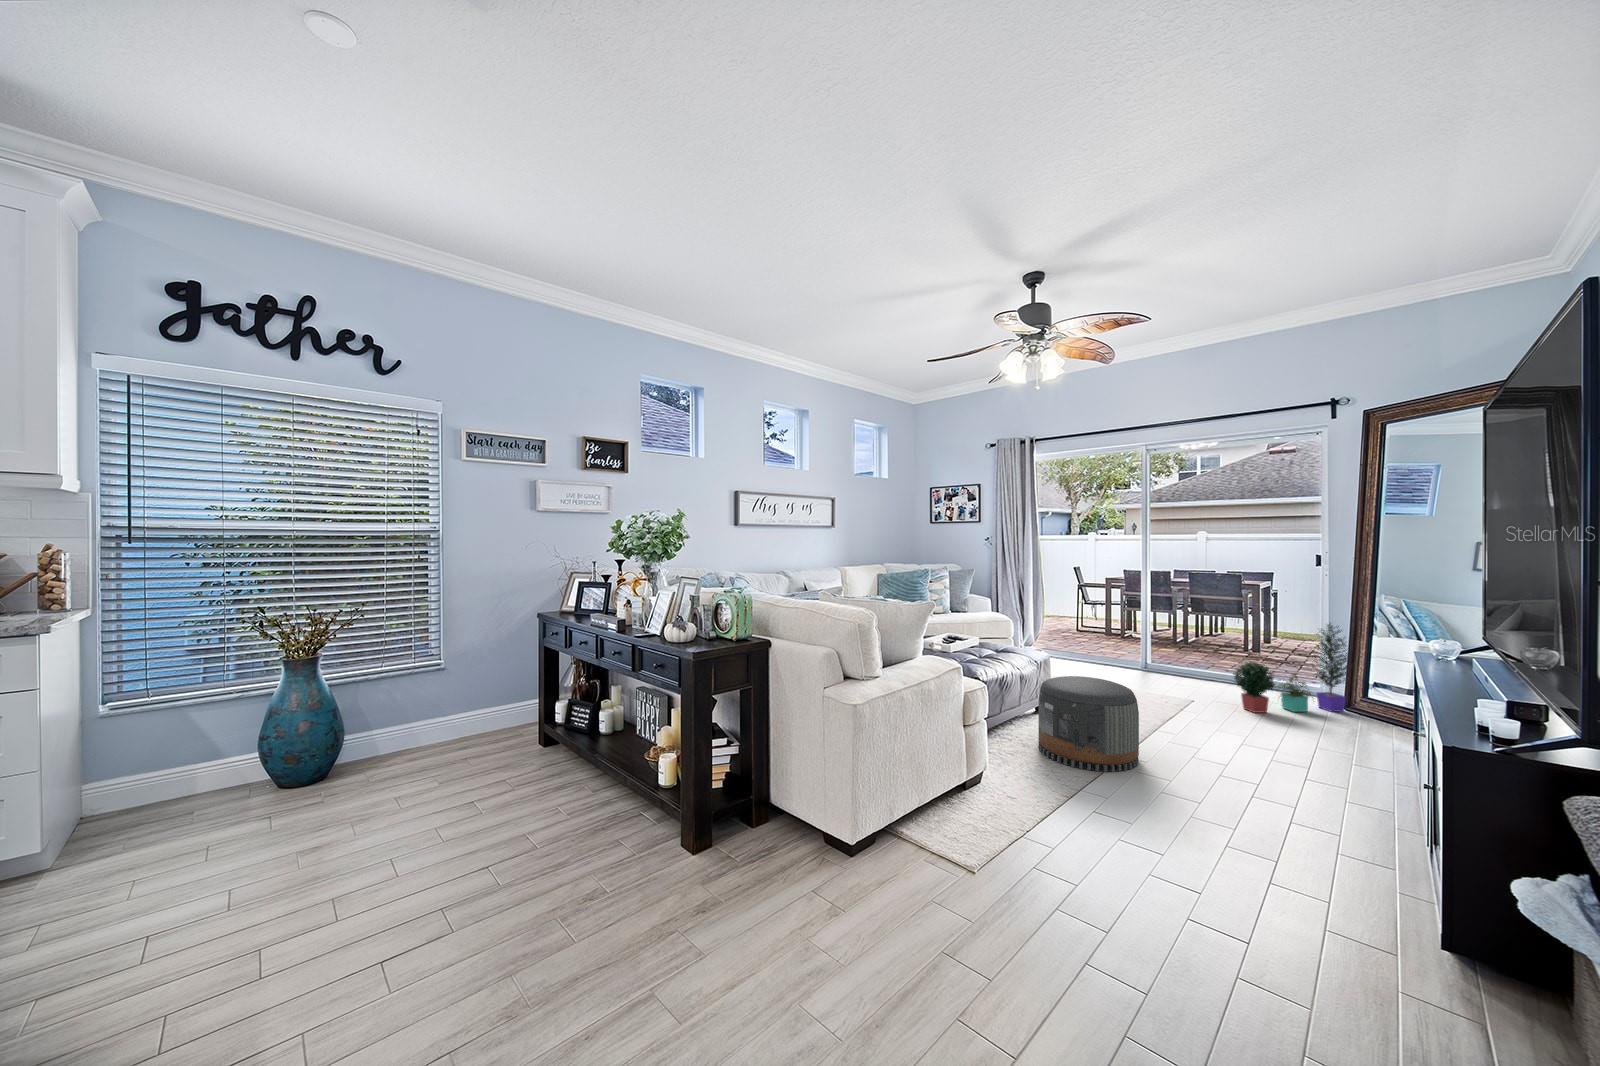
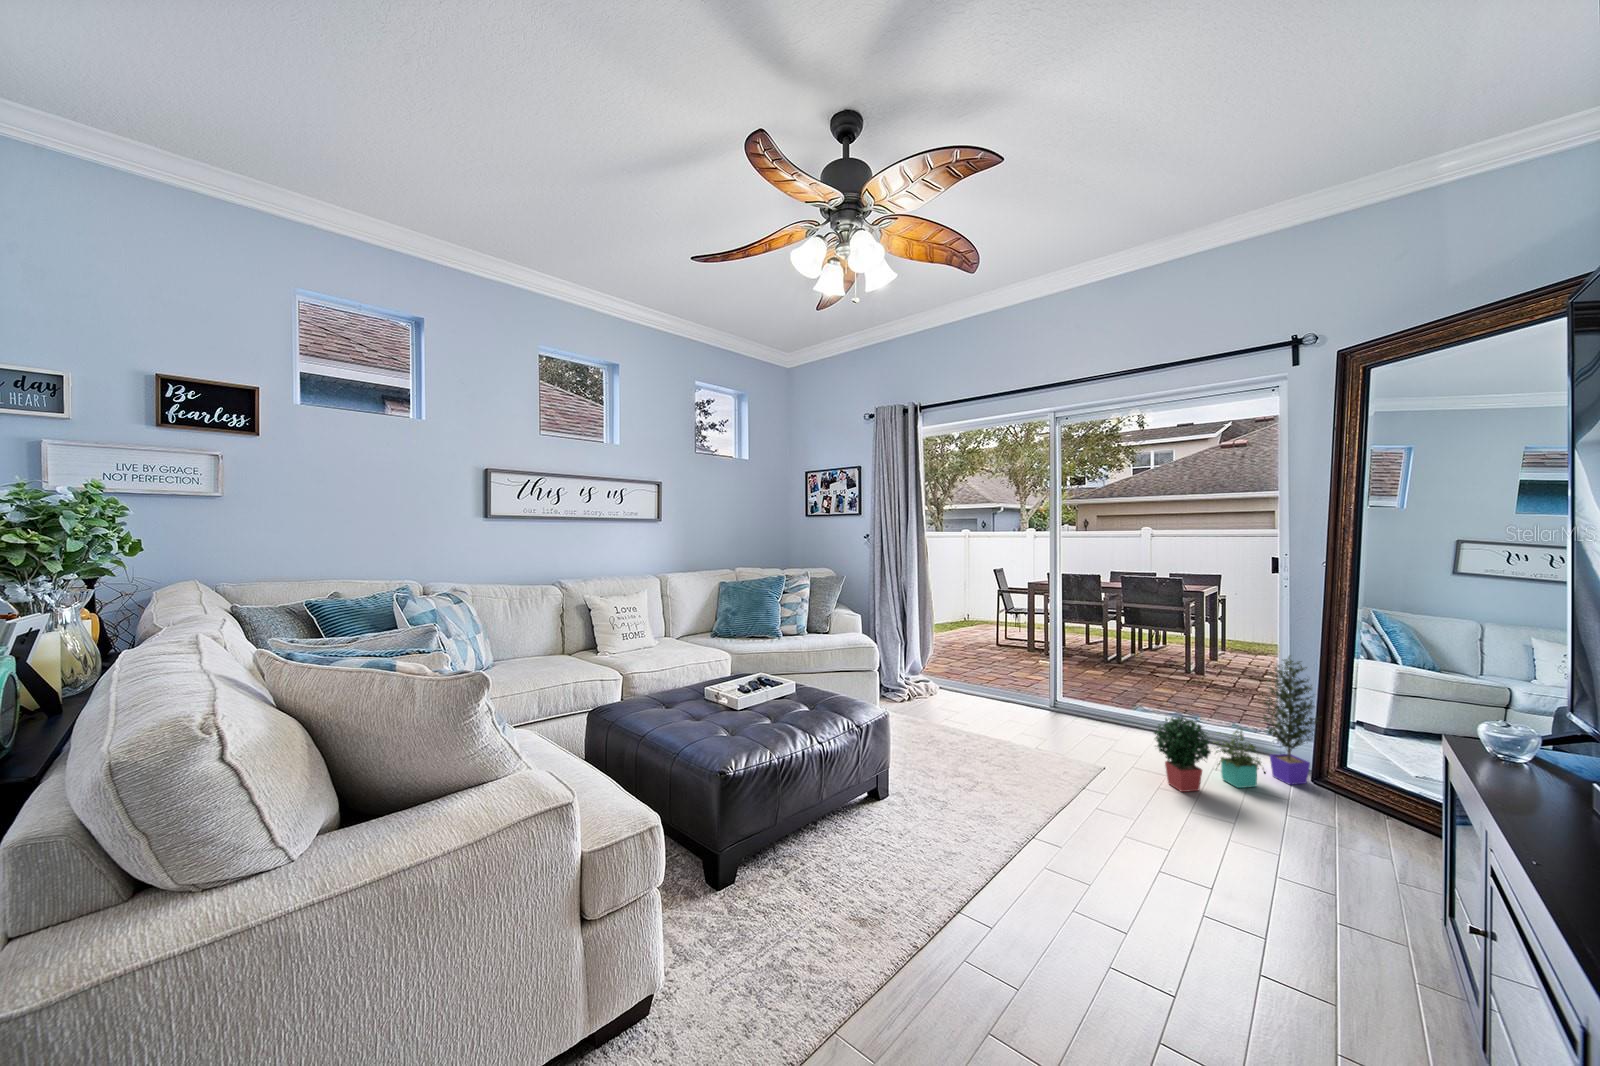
pouf: present [1038,676,1139,772] -> none [822,775,973,966]

